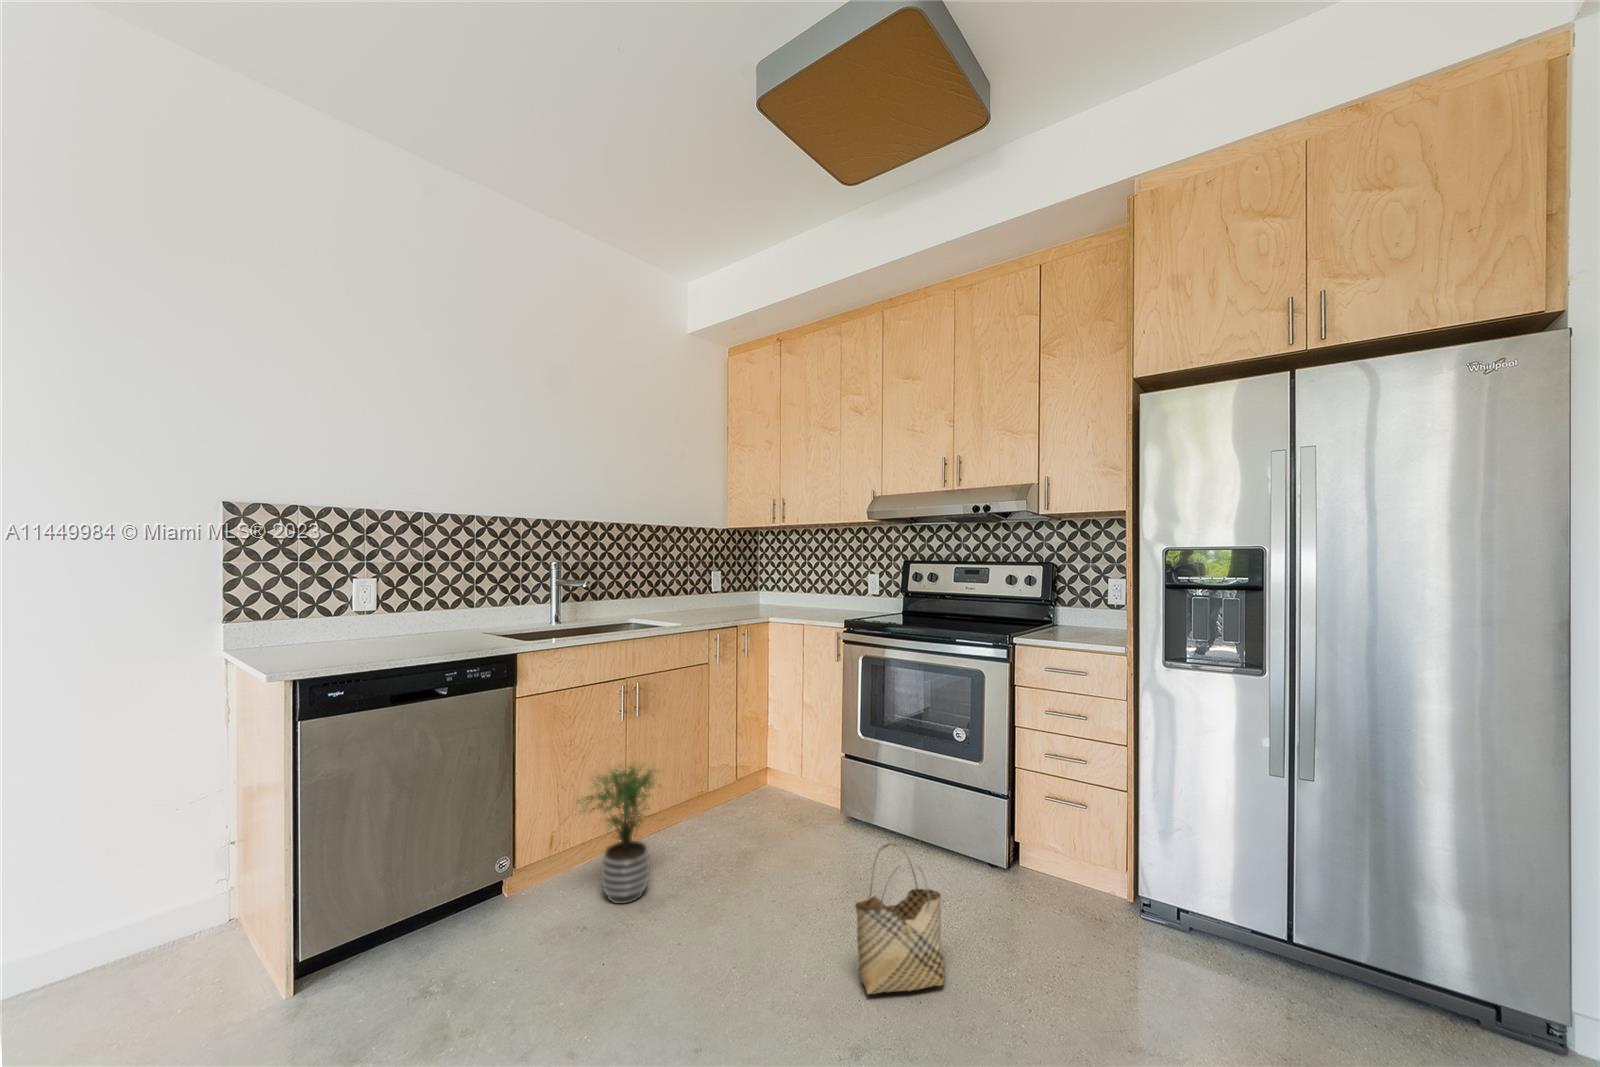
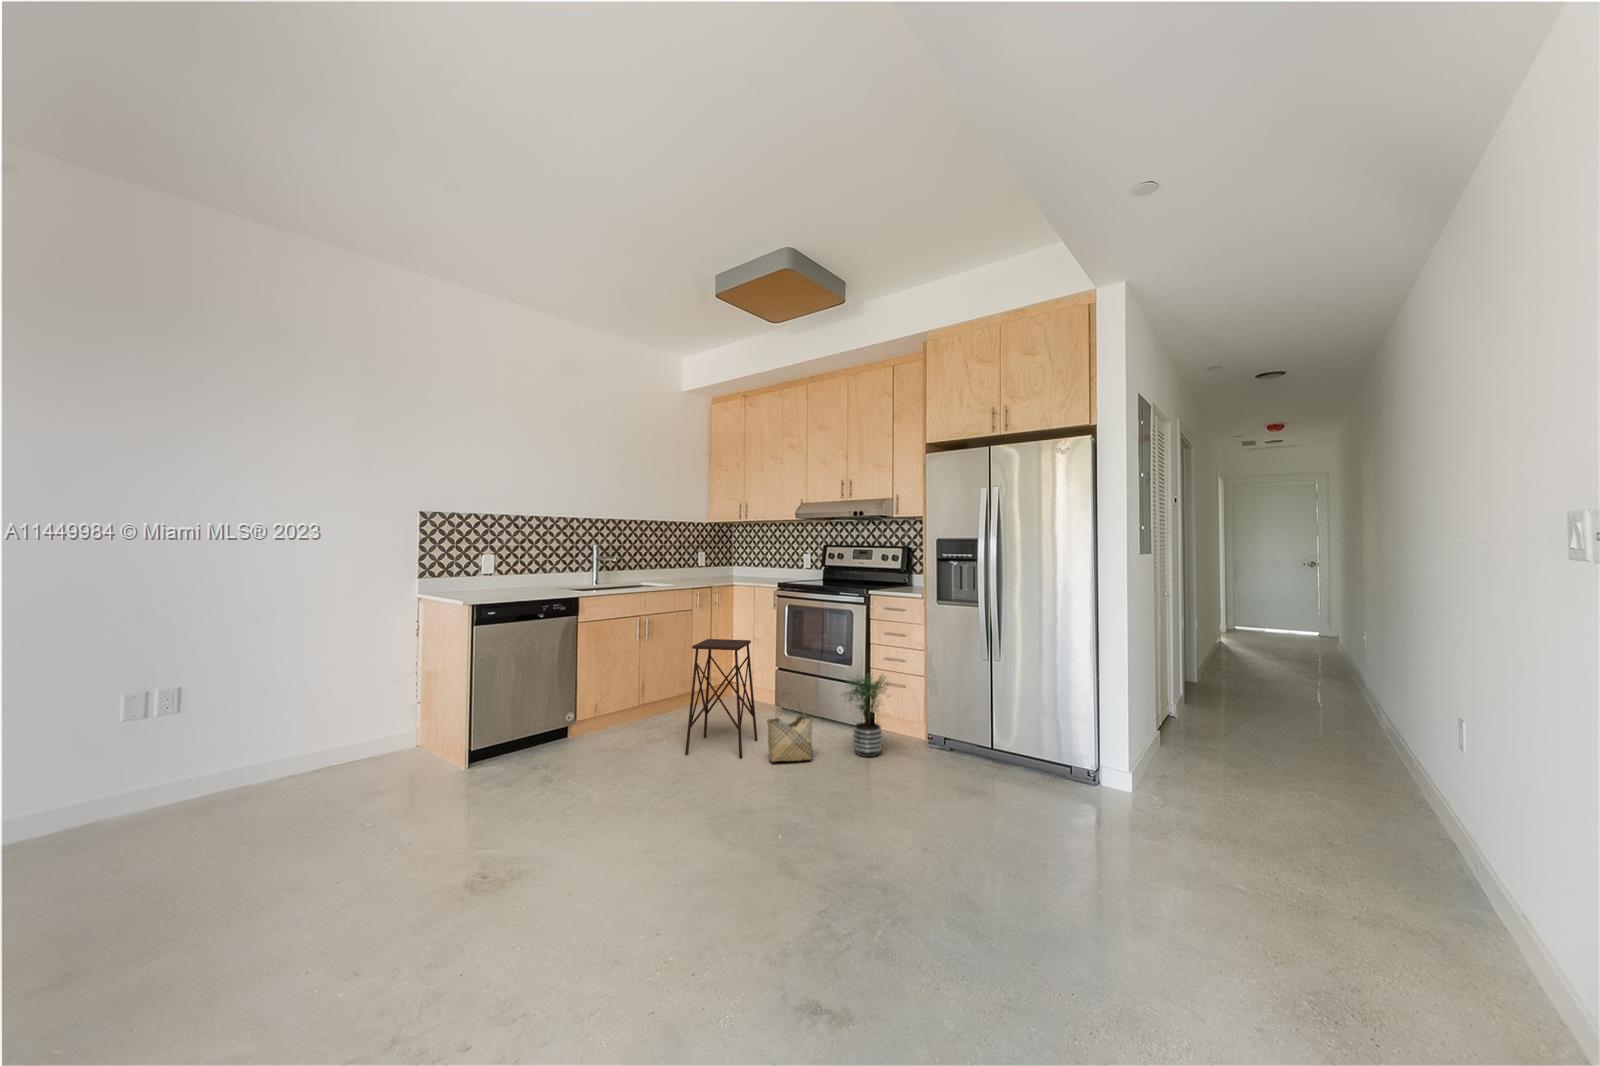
side table: none [694,727,824,976] -> present [685,639,757,758]
potted plant: present [577,763,662,904] -> present [845,674,888,757]

